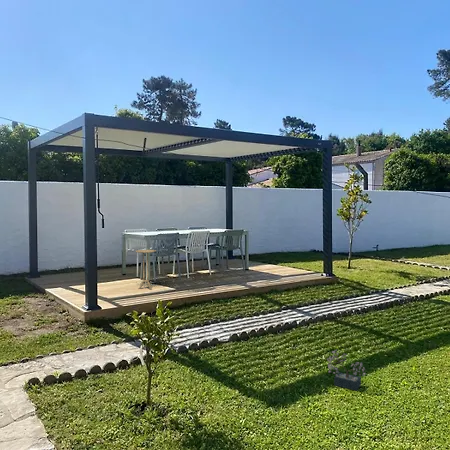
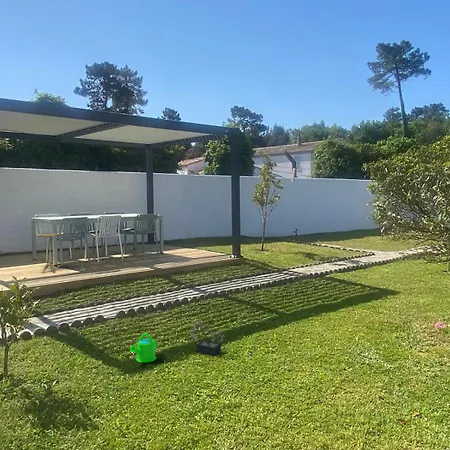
watering can: none [270,362,294,395] -> present [130,333,158,362]

